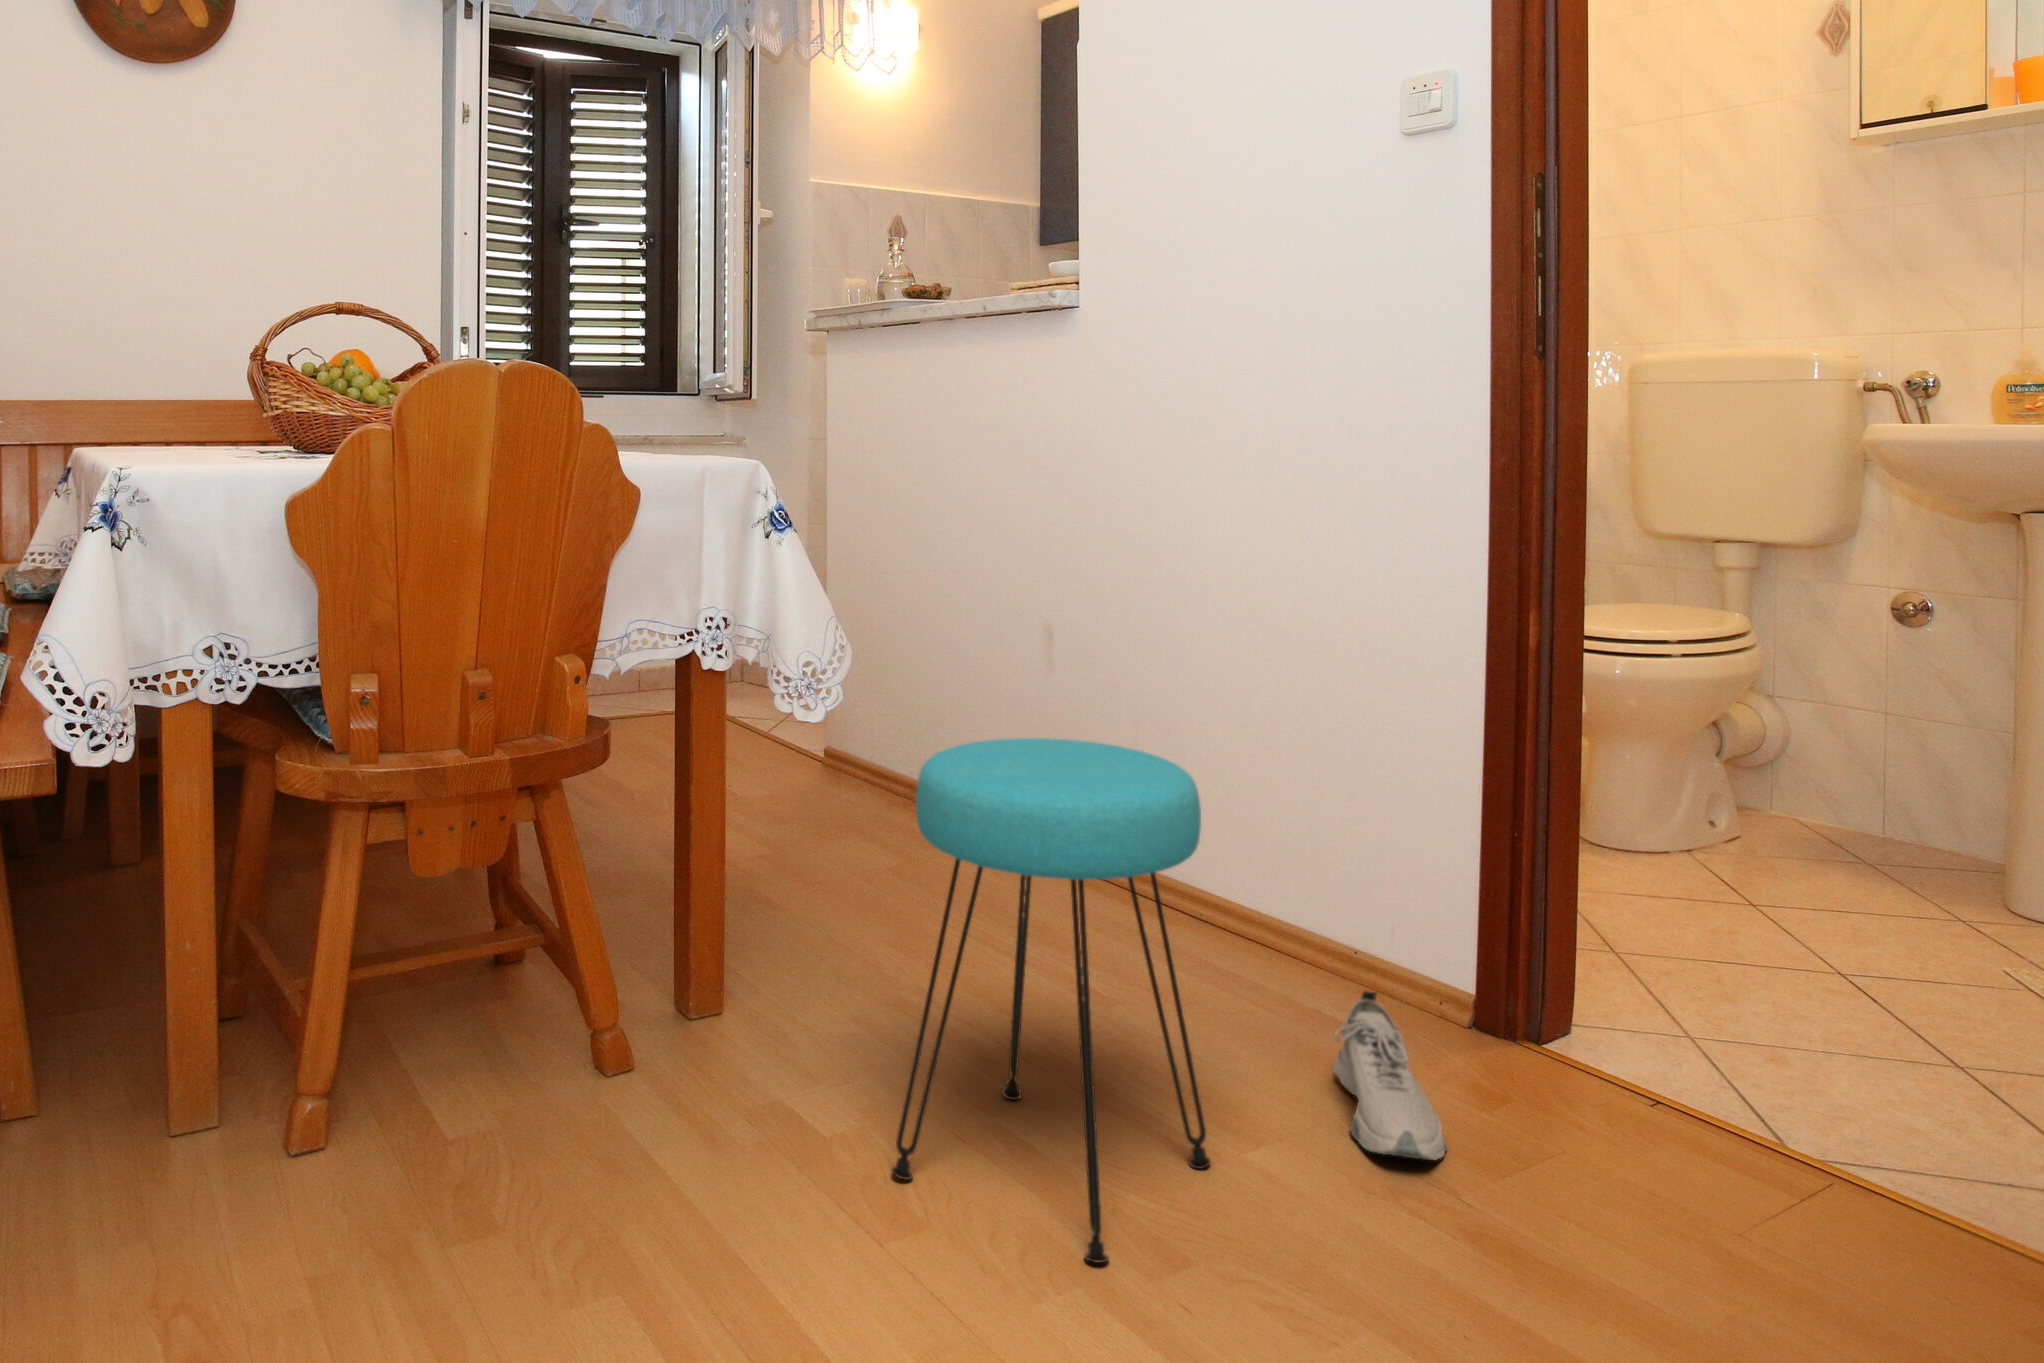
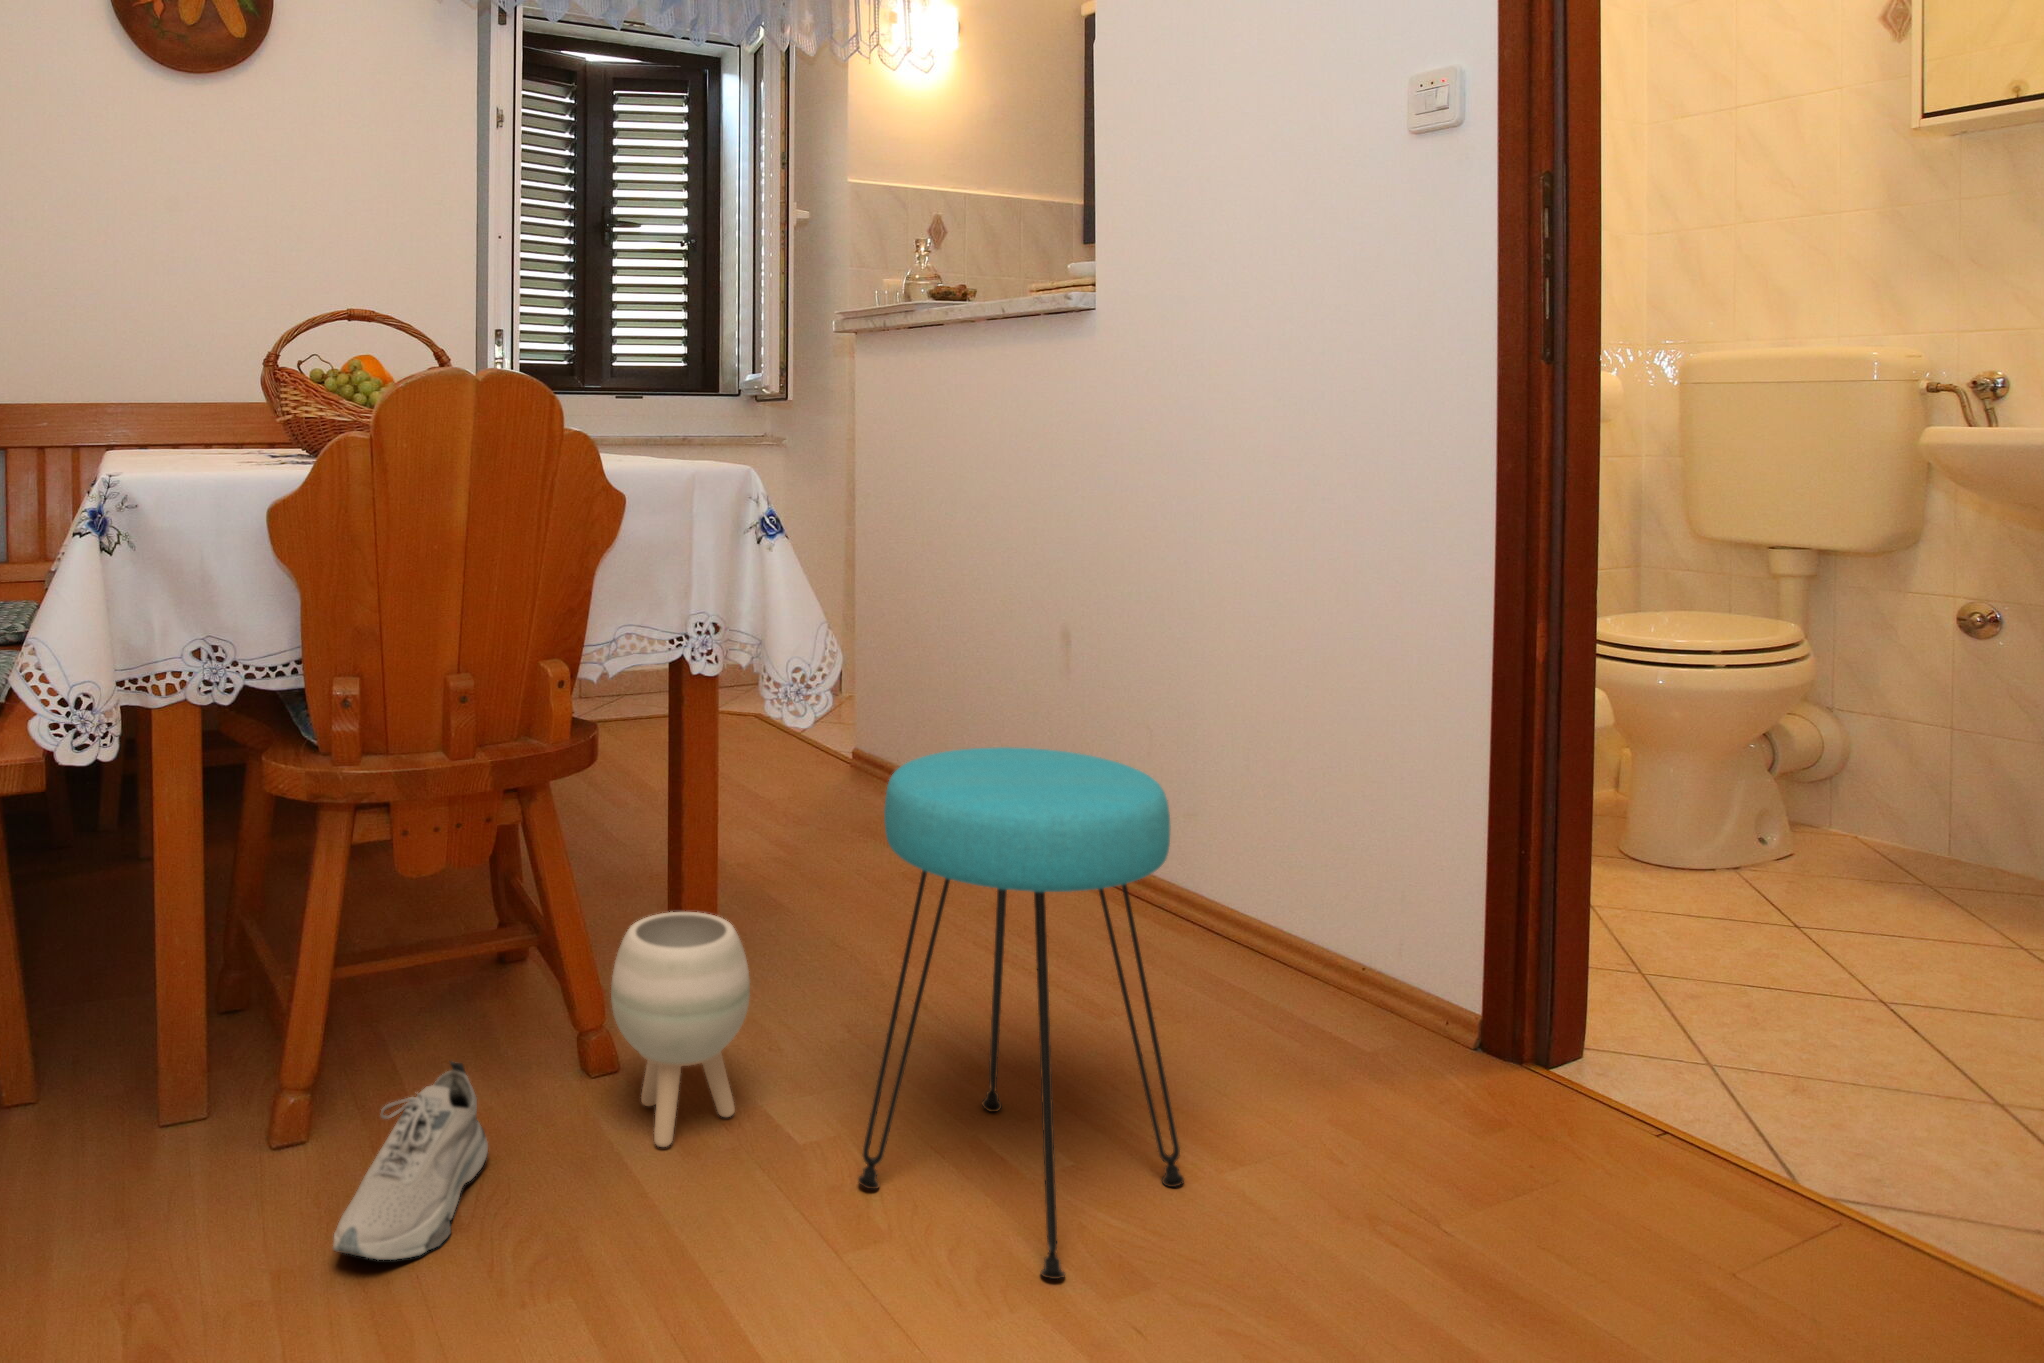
planter: none [635,907,774,1144] -> present [611,912,750,1147]
shoe: present [1334,991,1447,1160] -> present [333,1062,488,1260]

